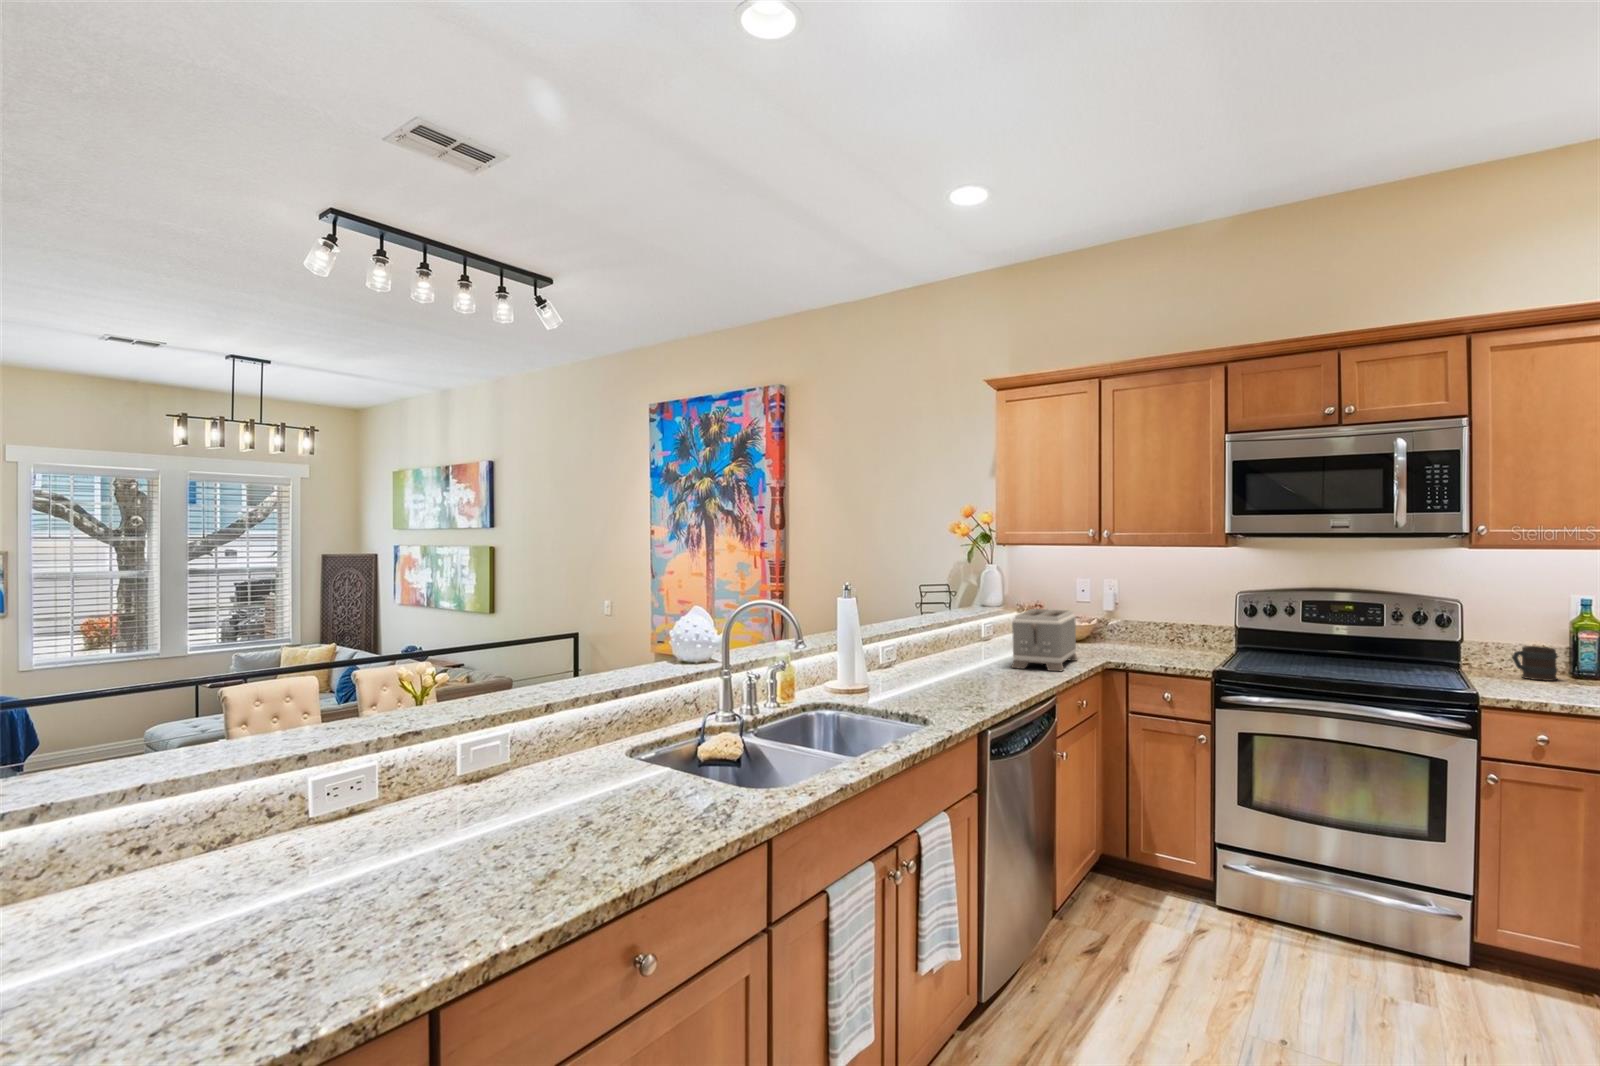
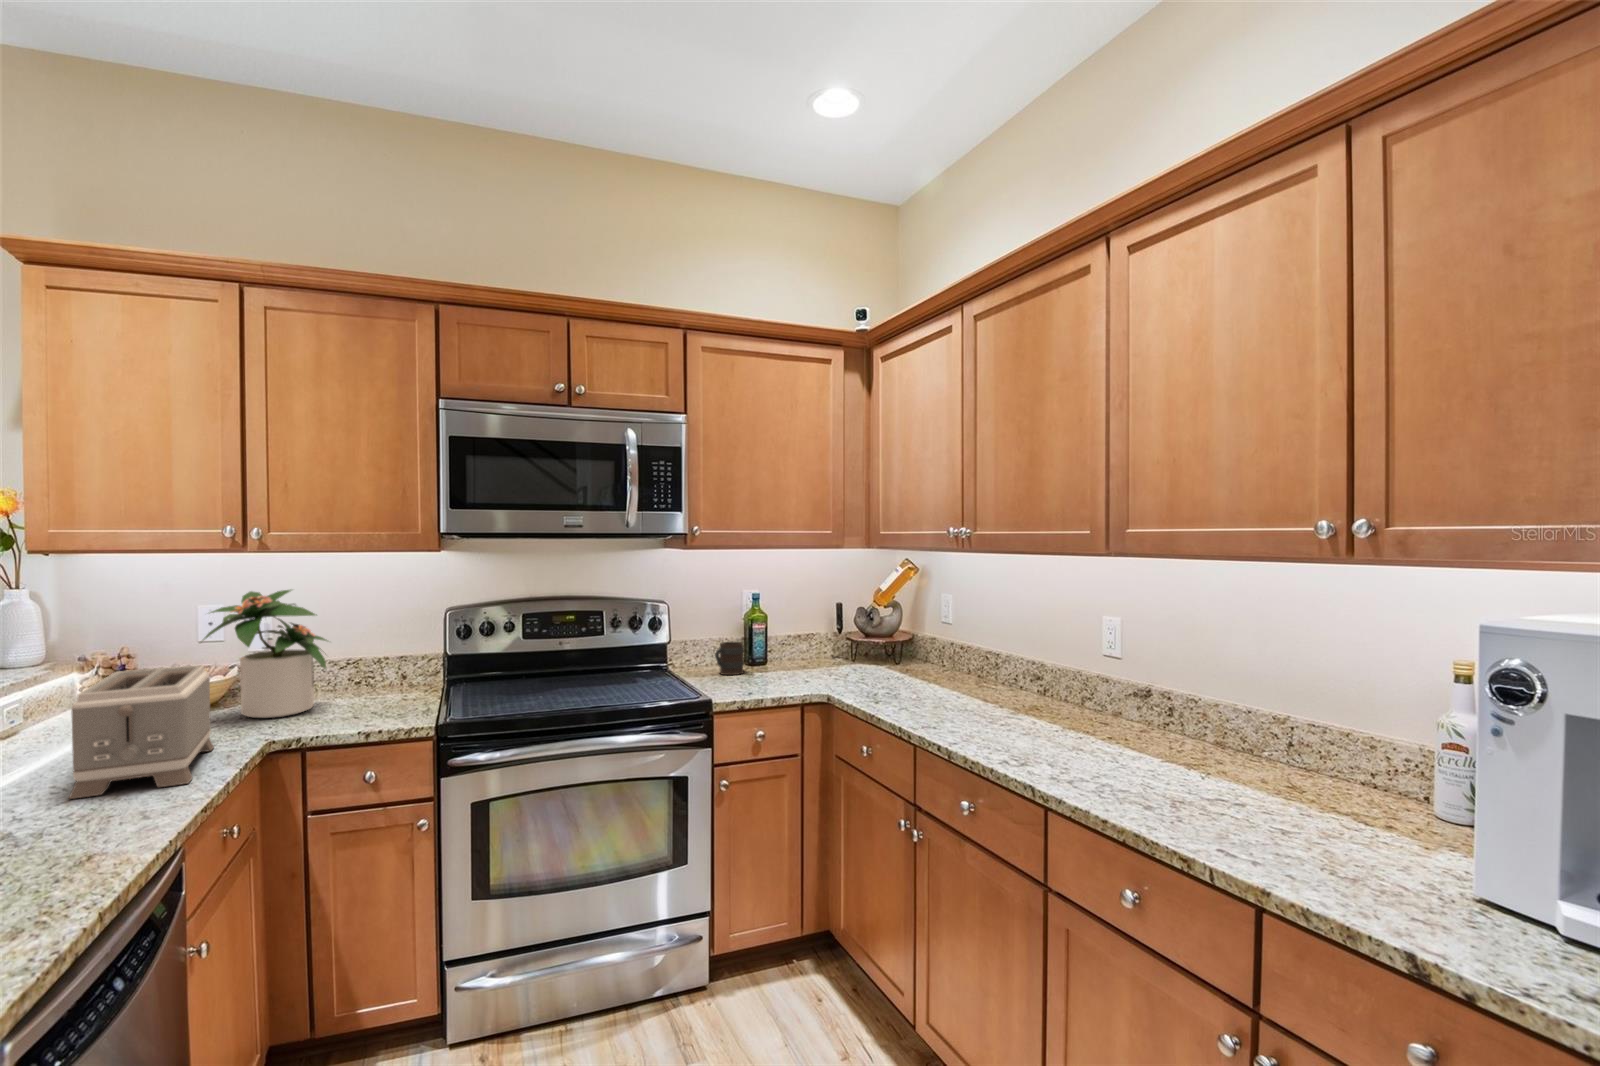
potted plant: none [1072,571,1151,652] -> present [203,590,327,718]

